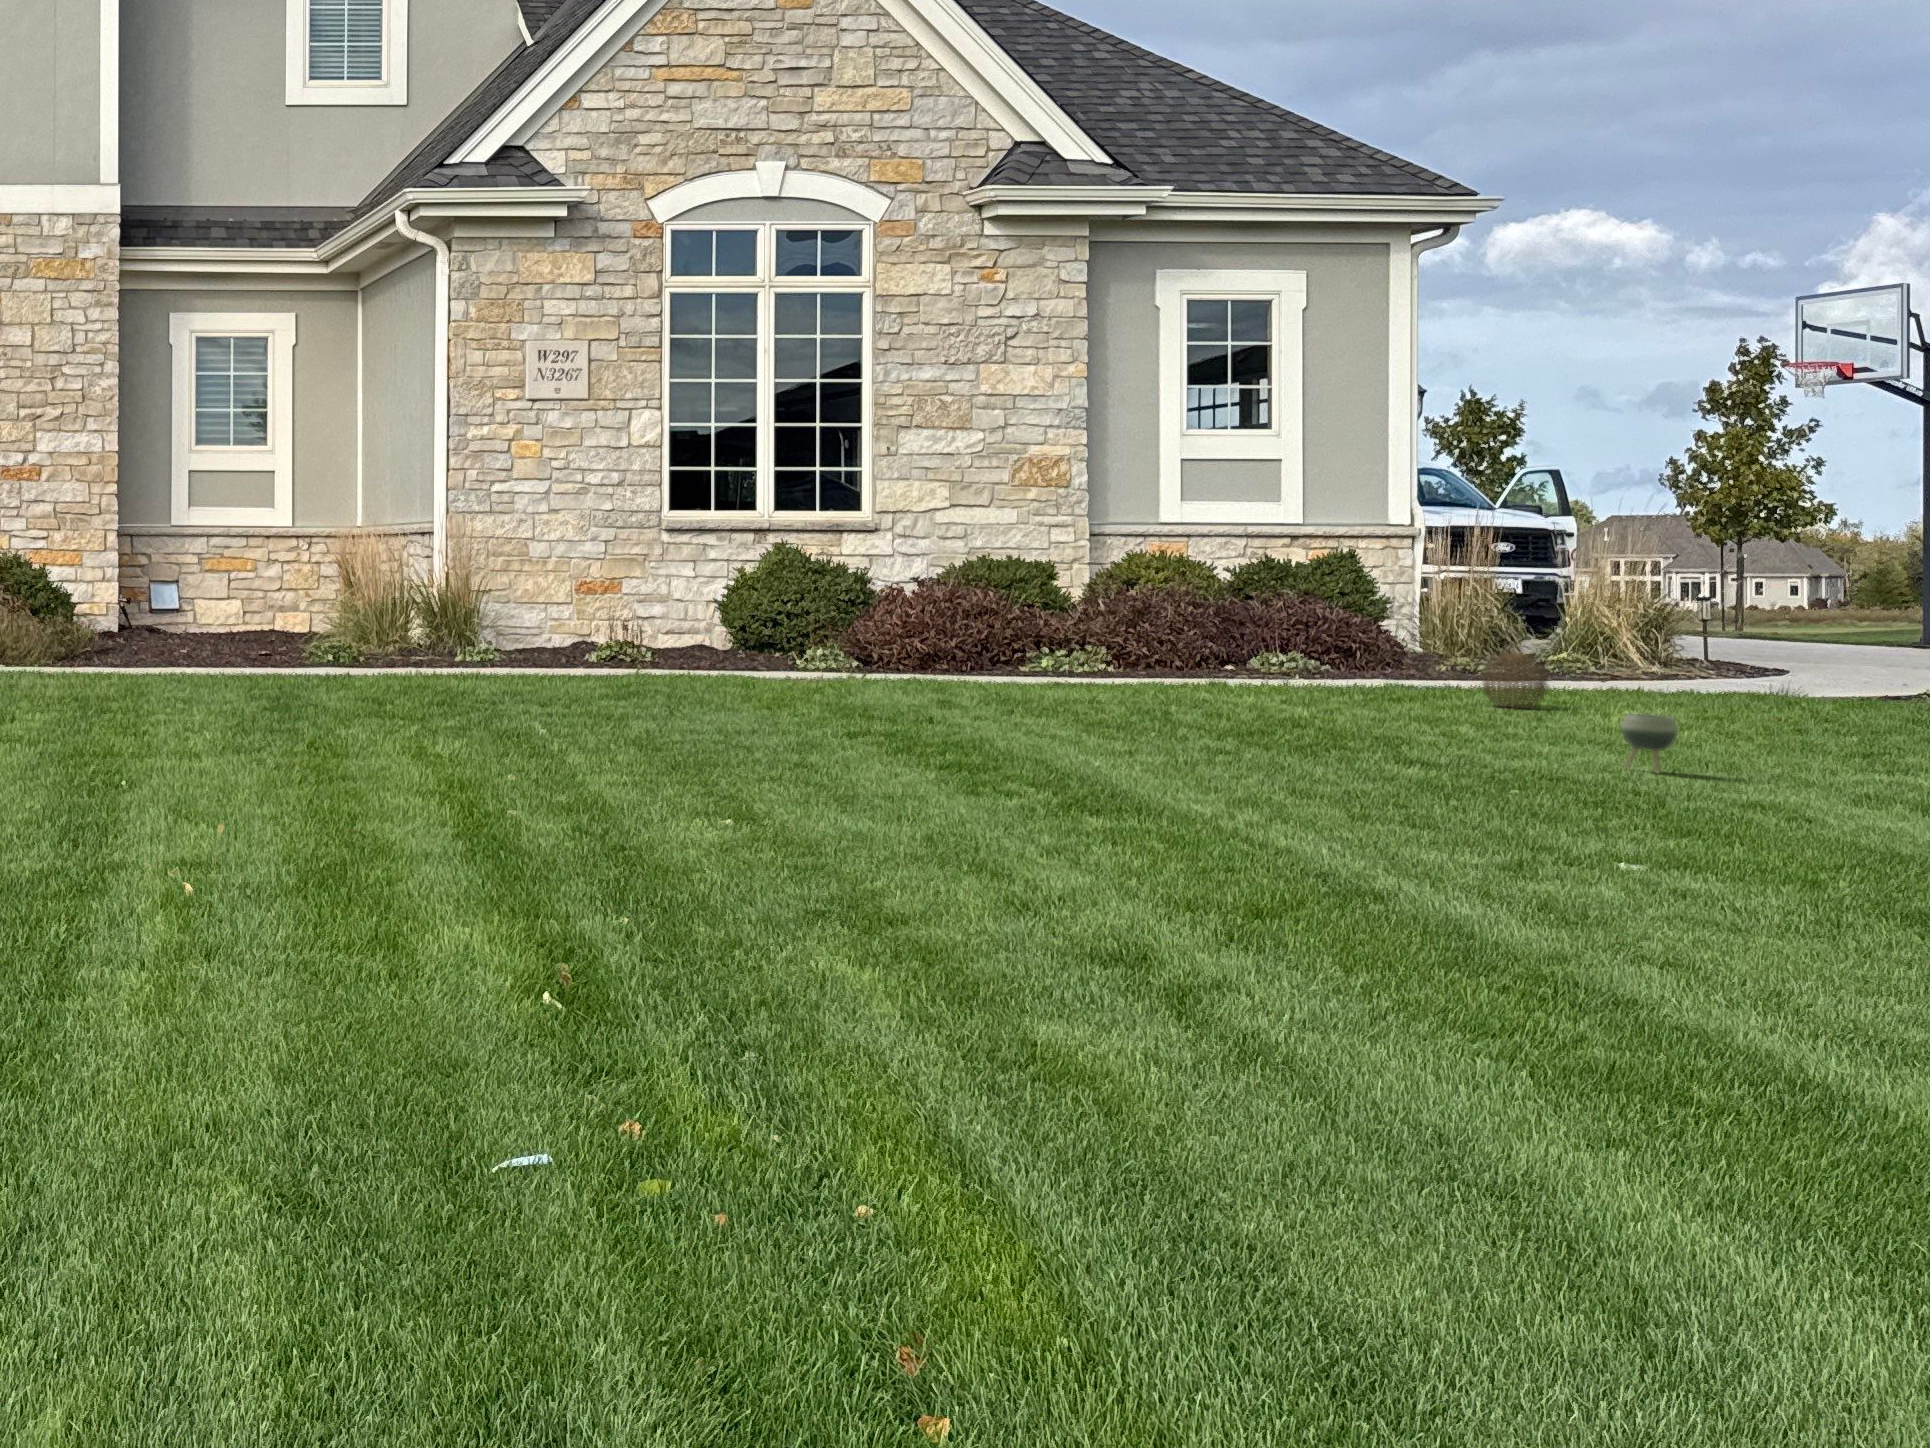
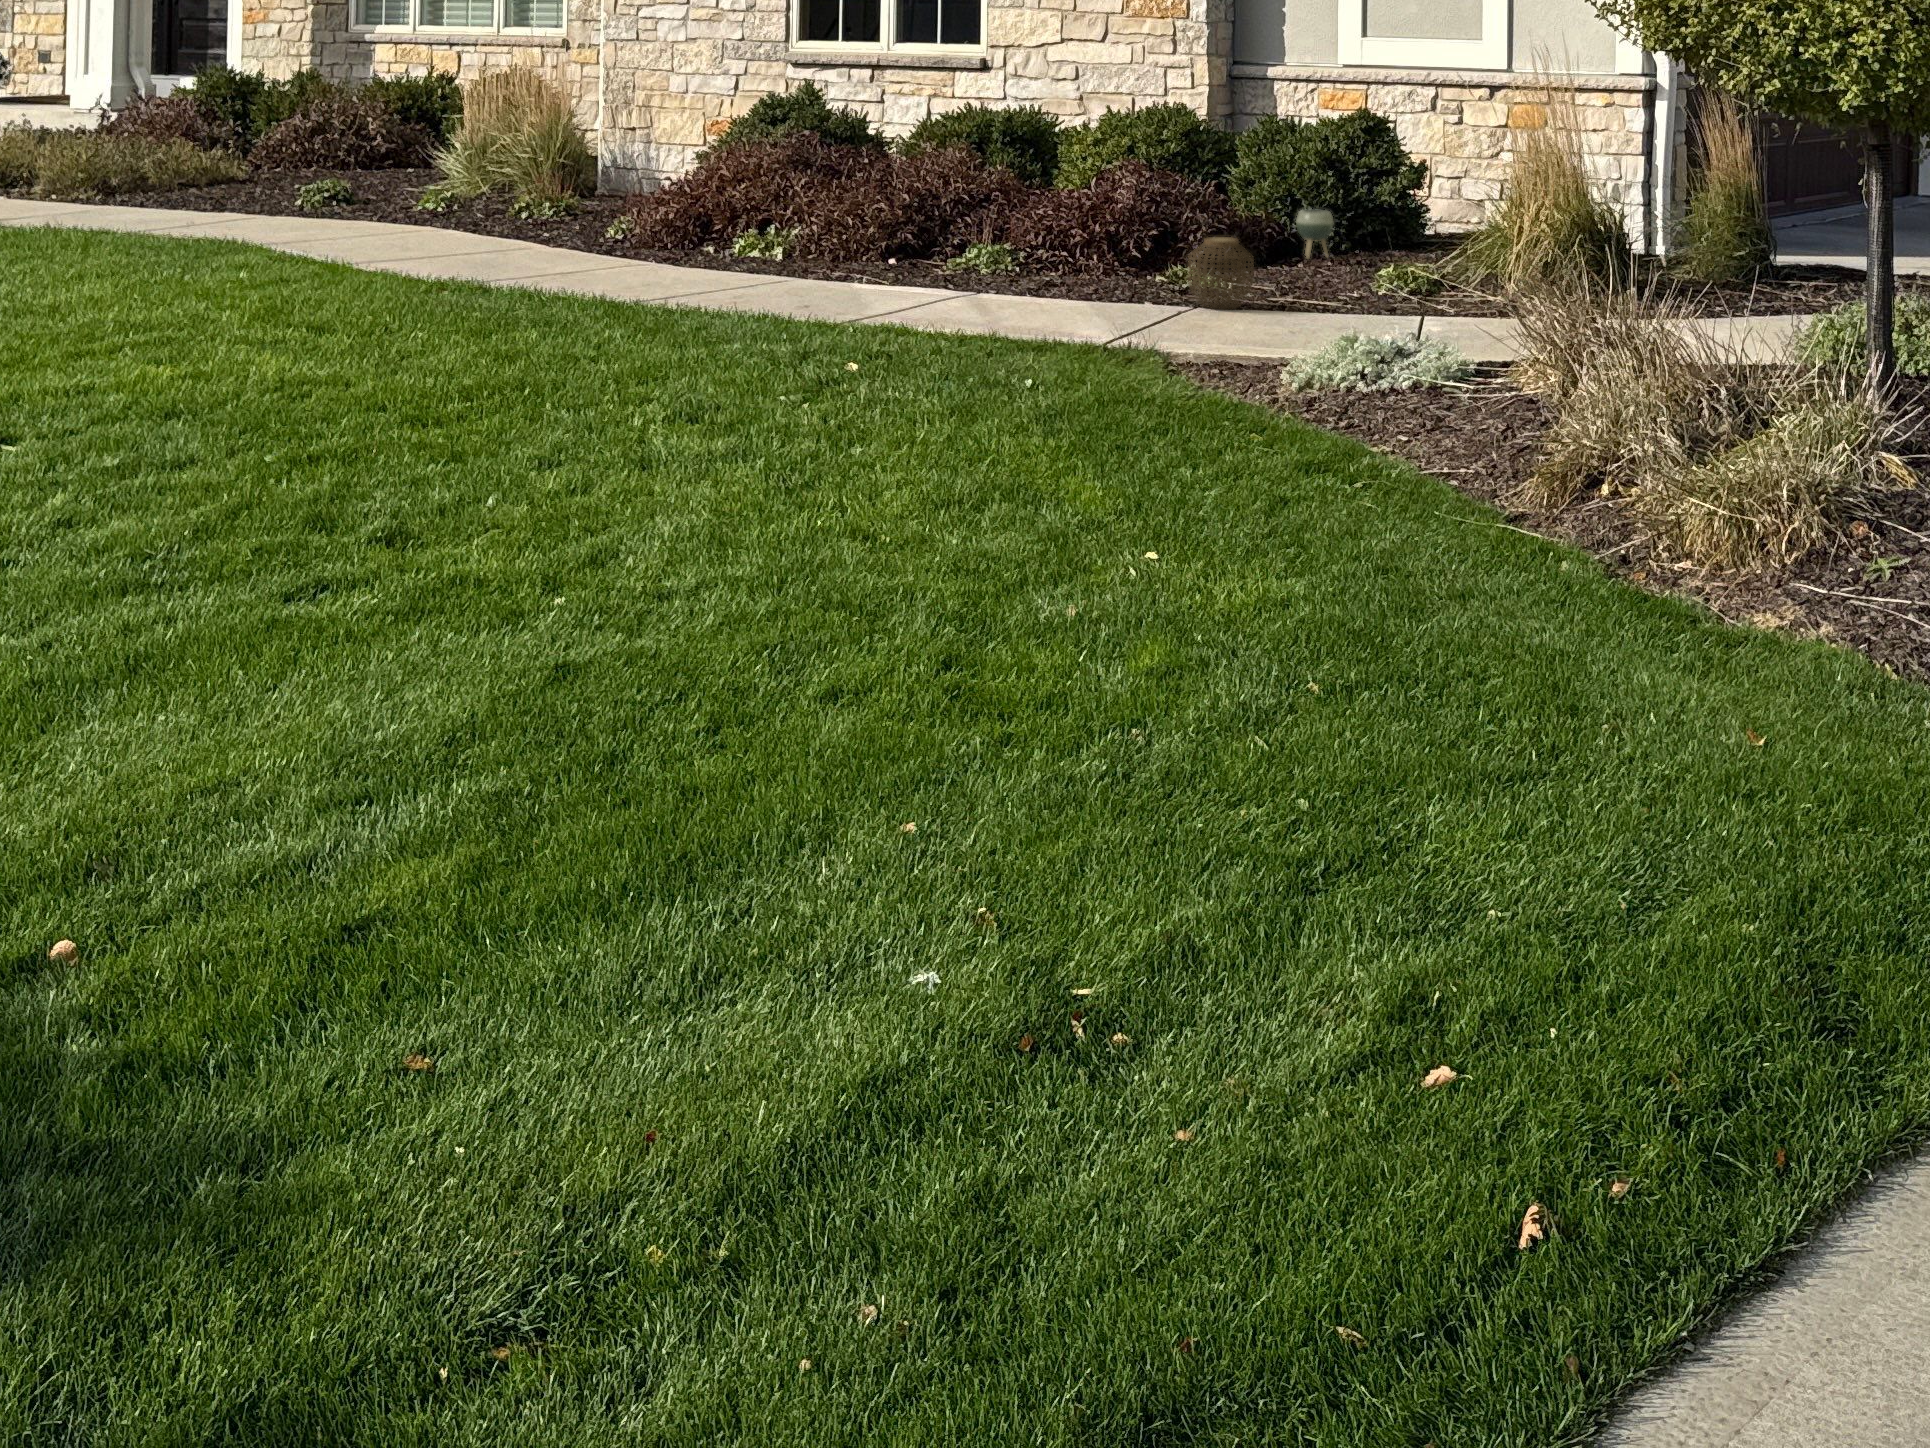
planter: present [1622,714,1678,774] -> present [1296,209,1333,258]

